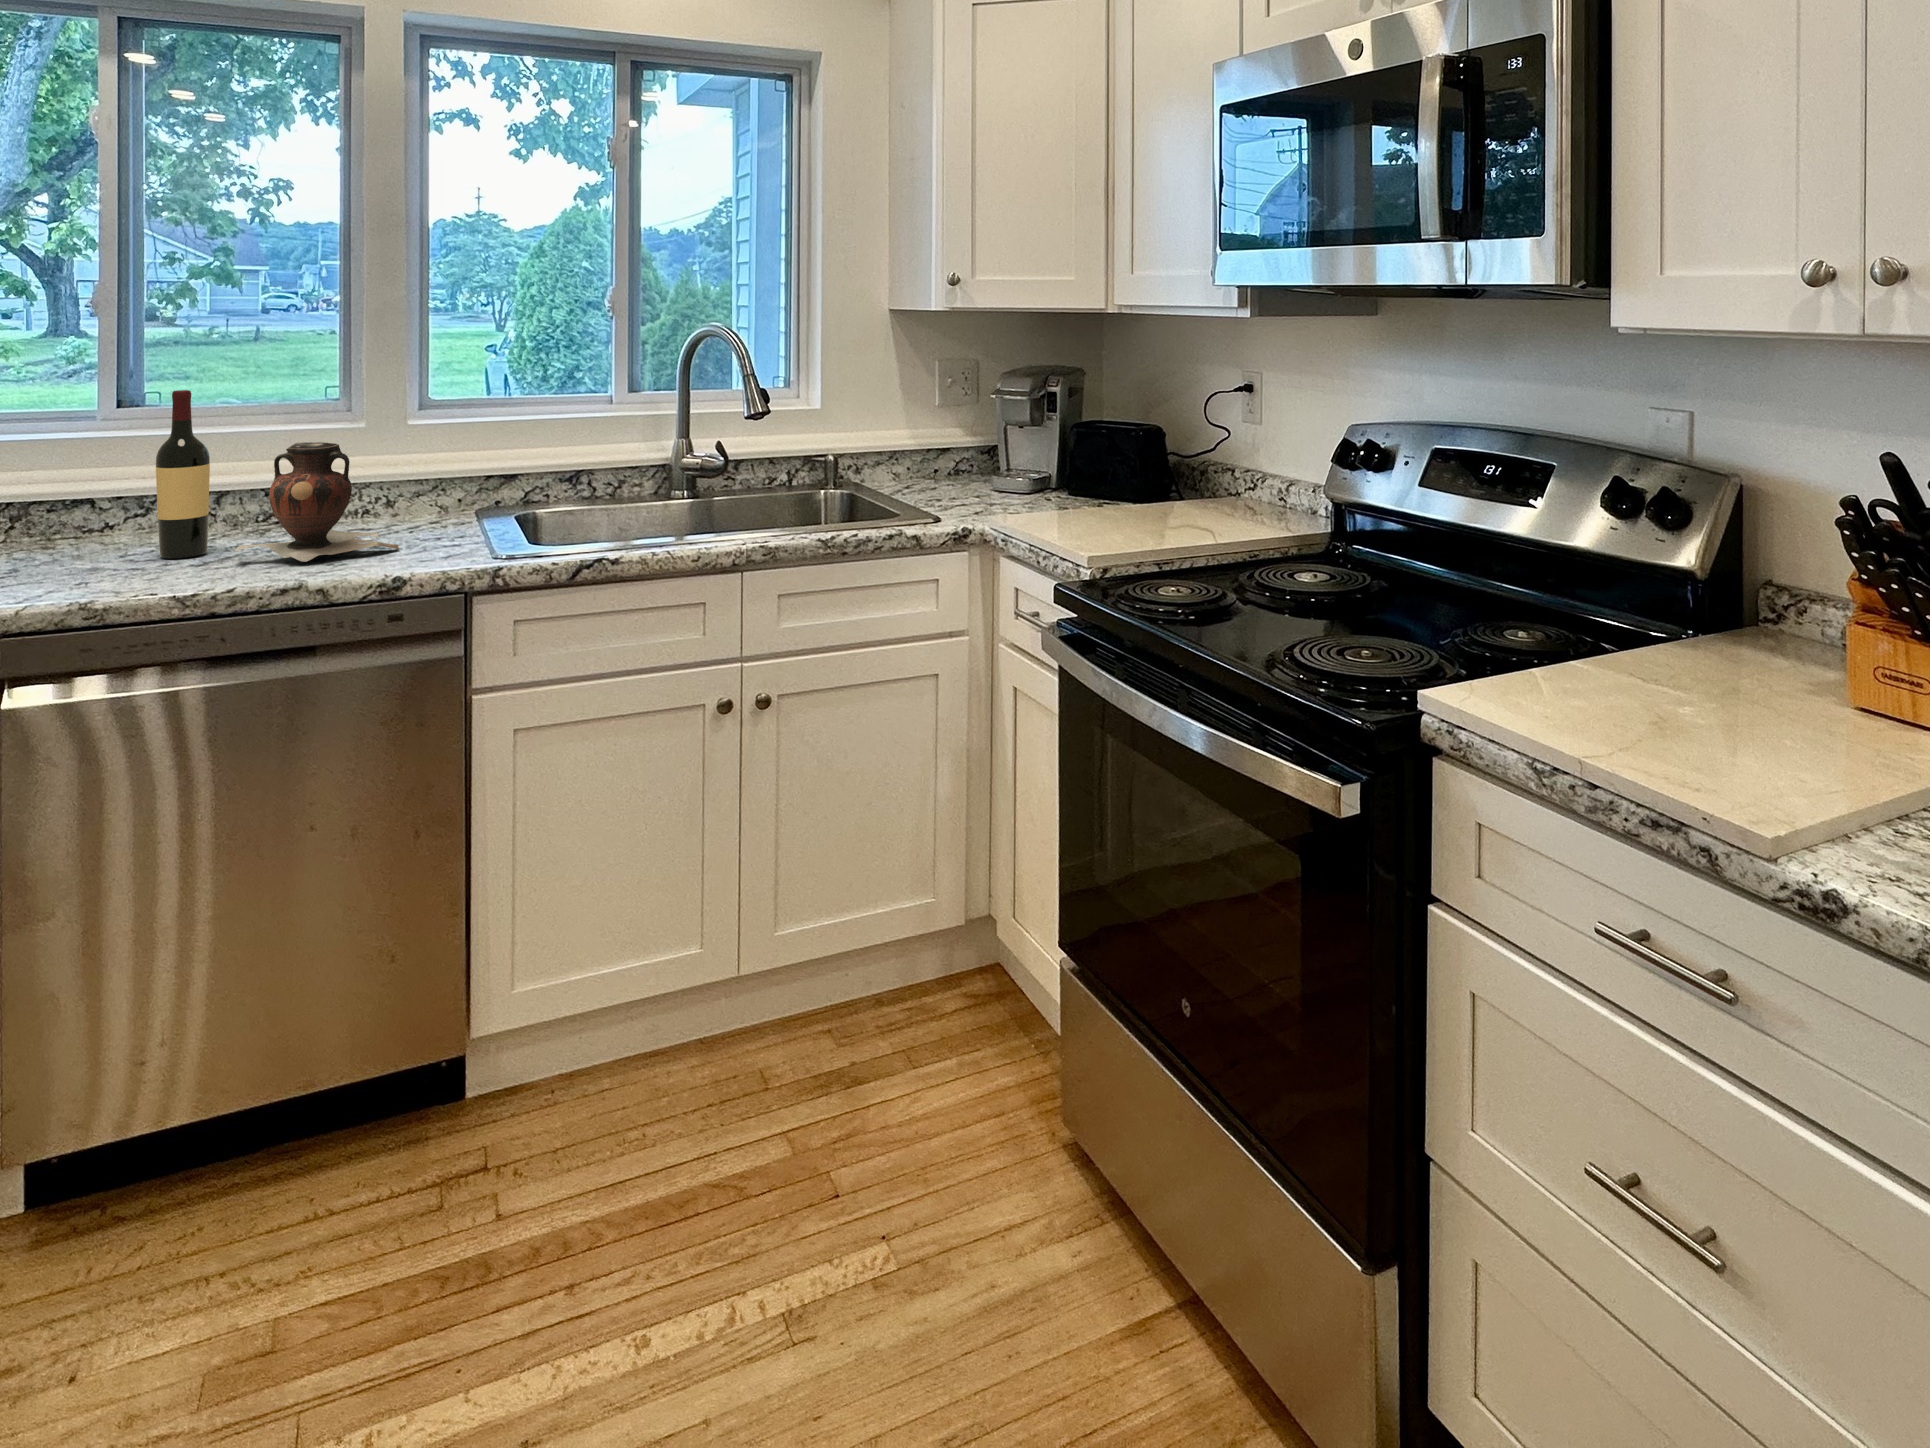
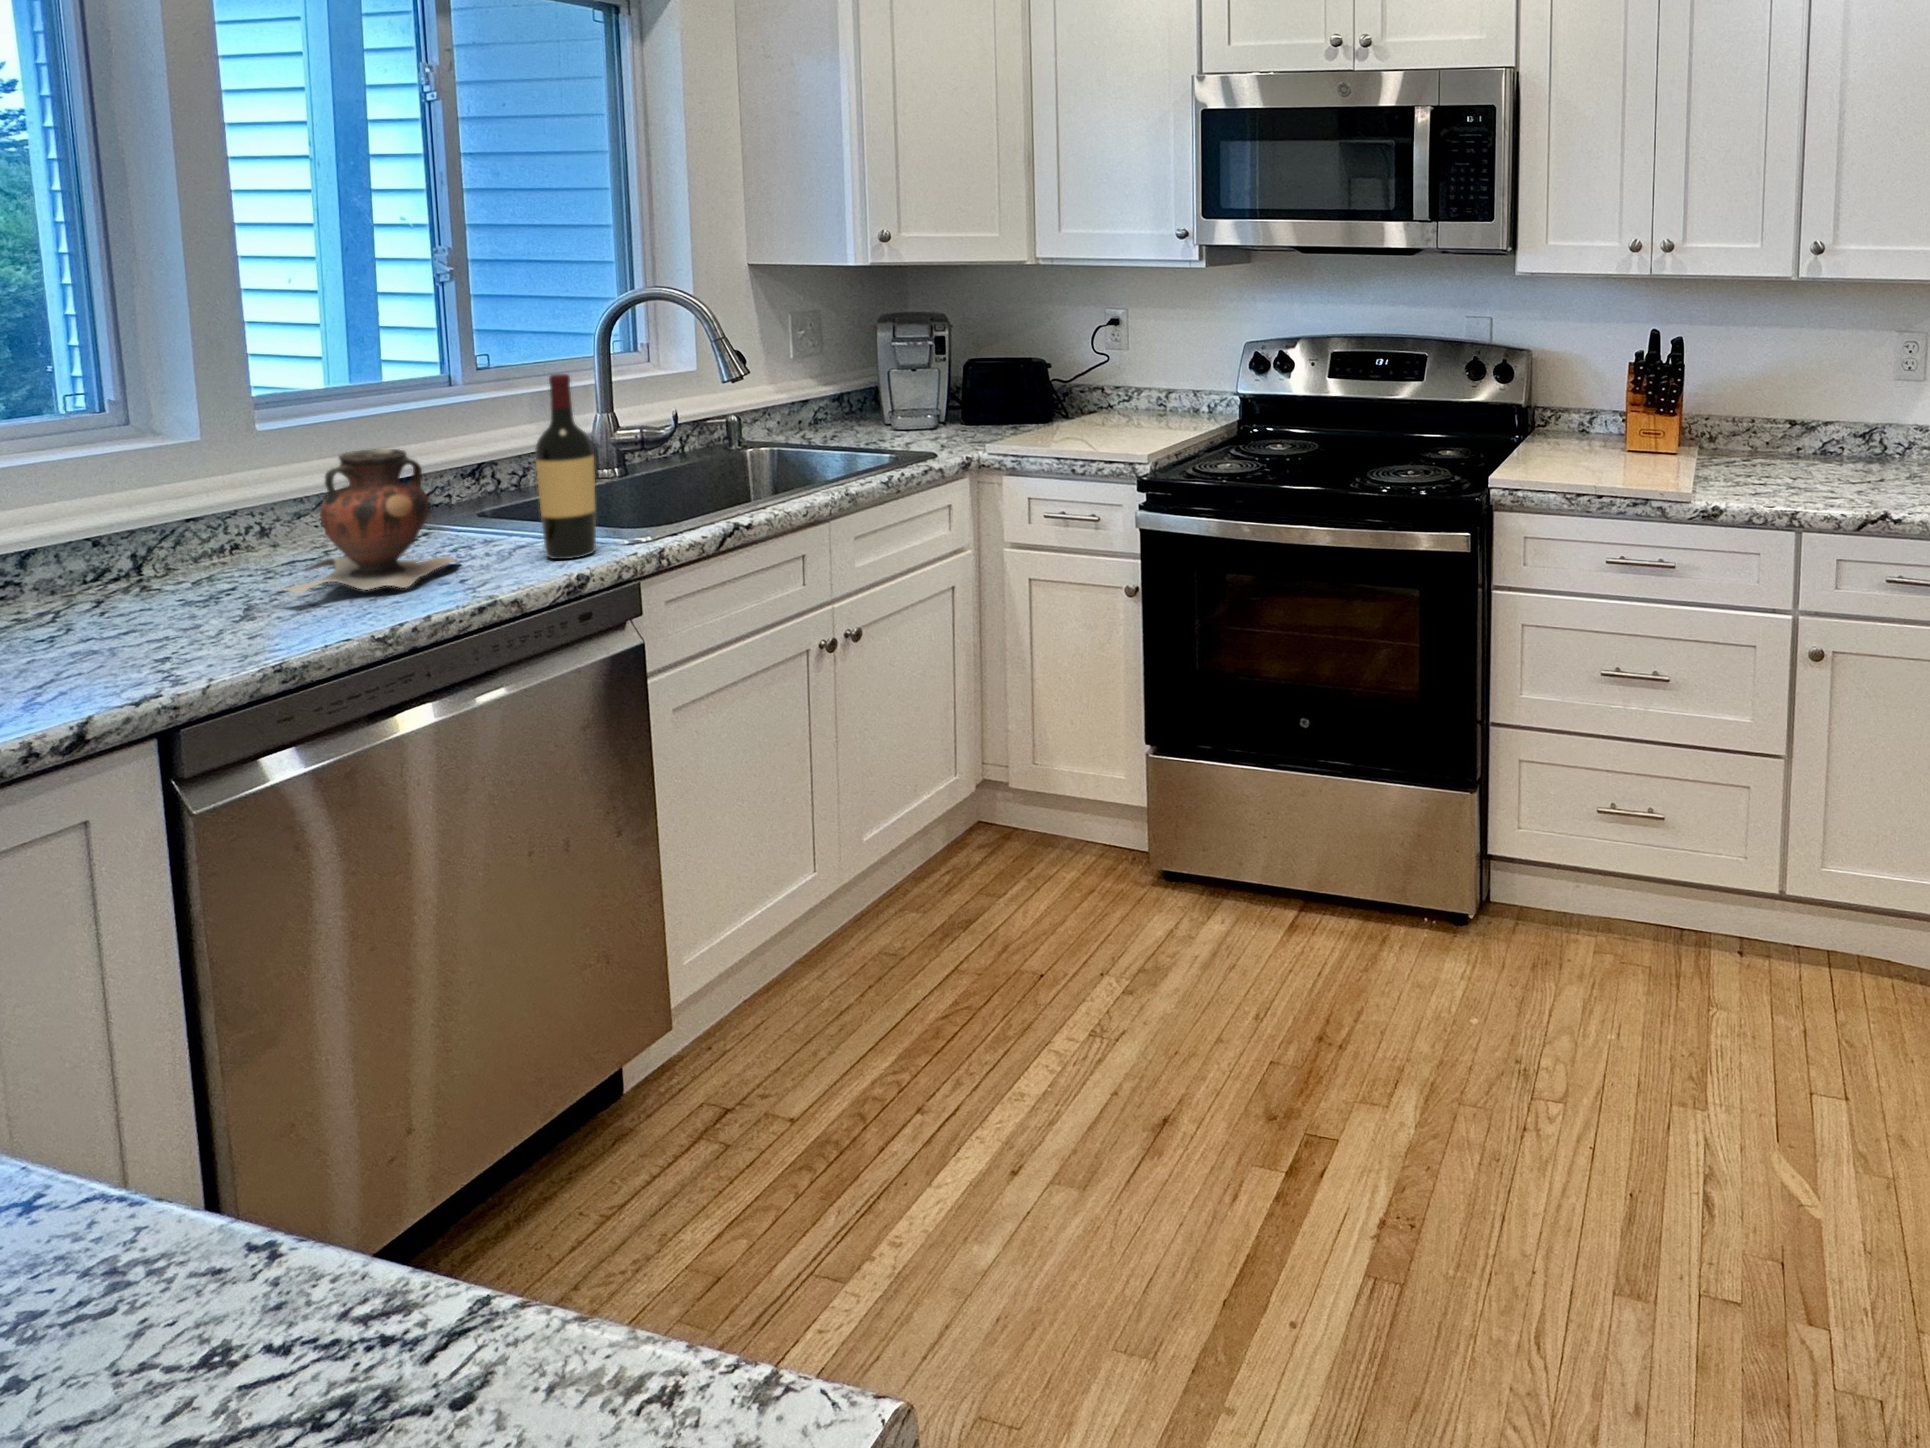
wine bottle: present [156,390,210,559] -> present [535,374,596,559]

